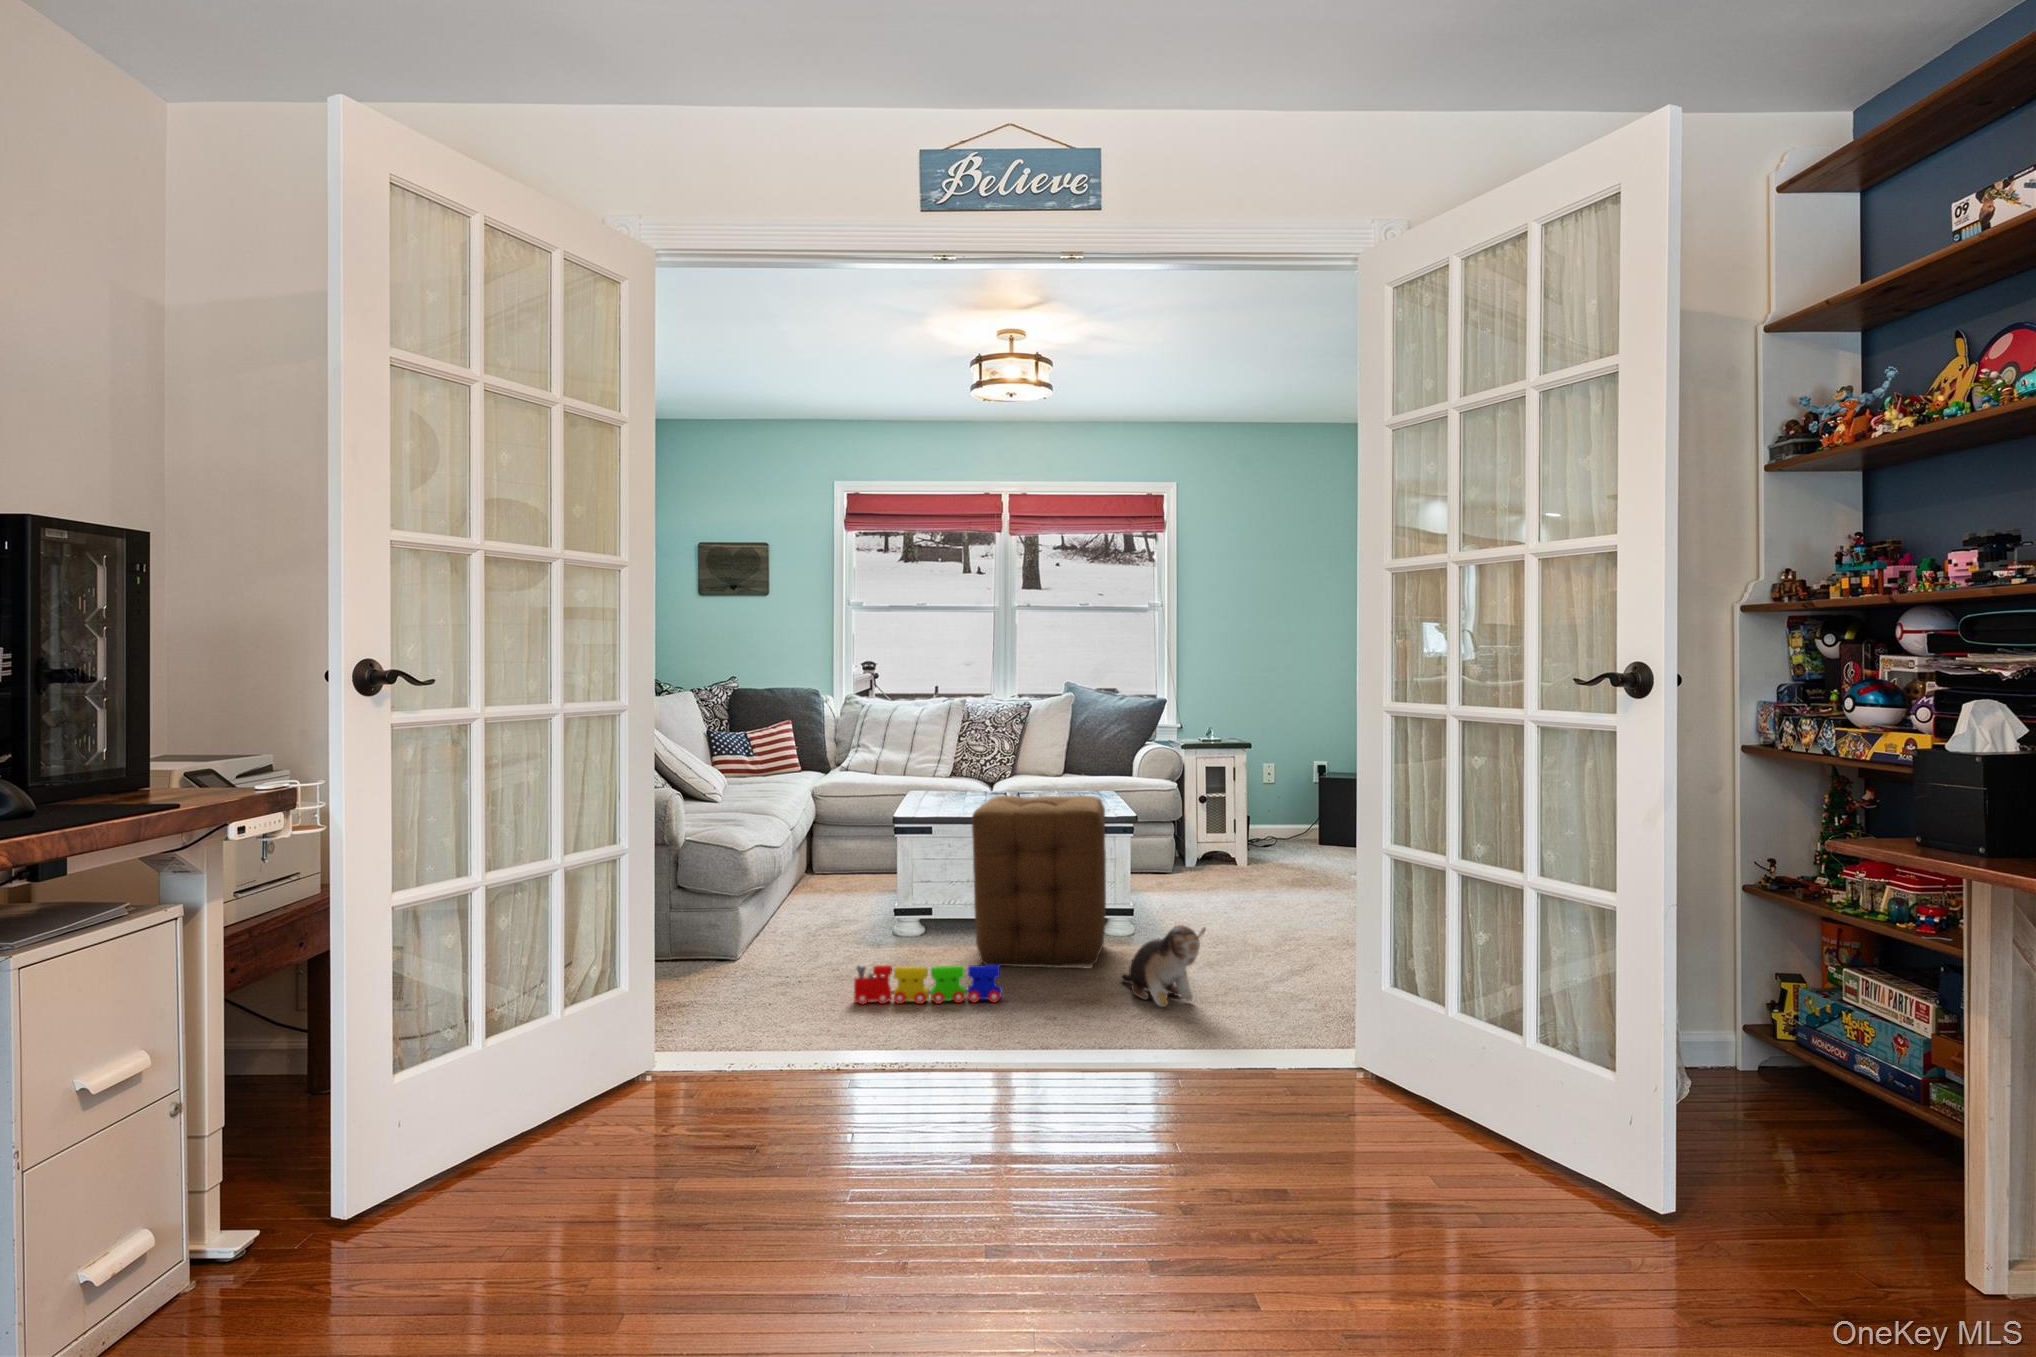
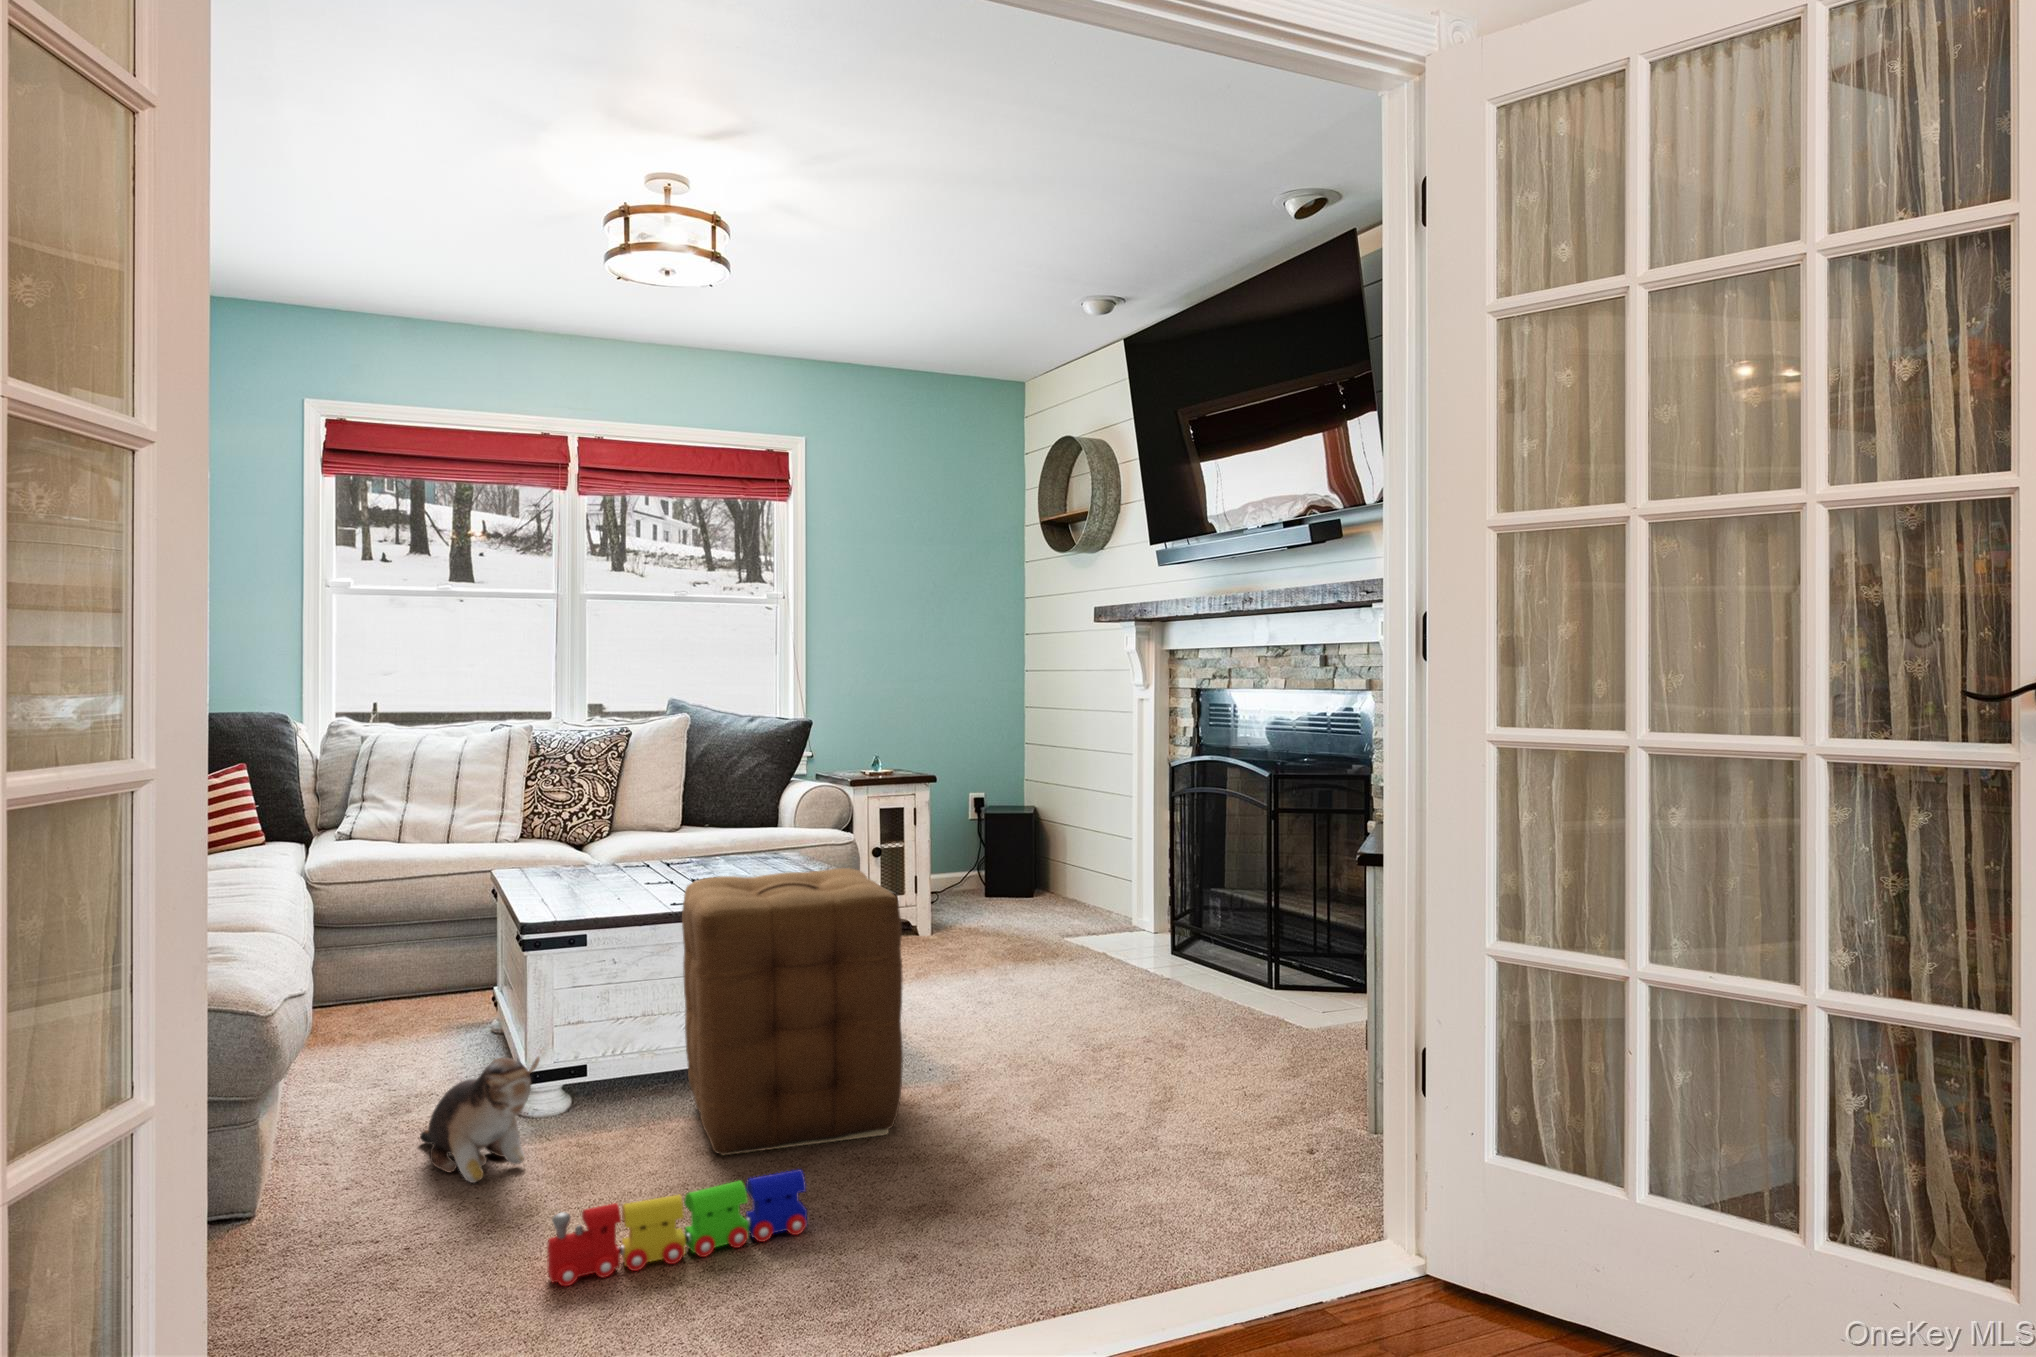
plush toy: present [1121,925,1206,1007] -> present [420,1057,540,1183]

